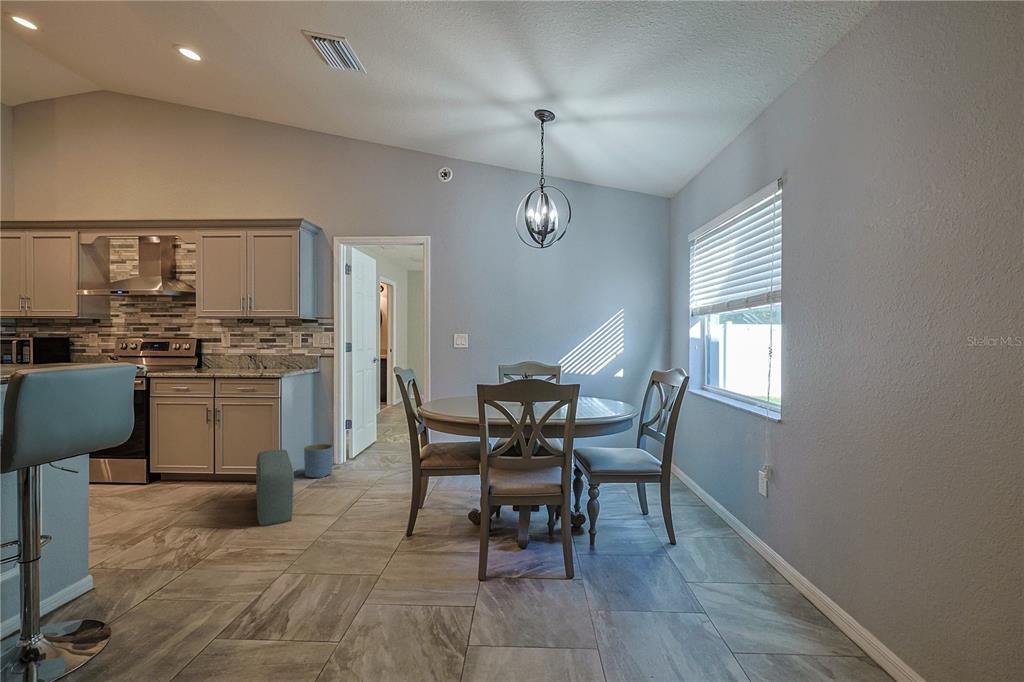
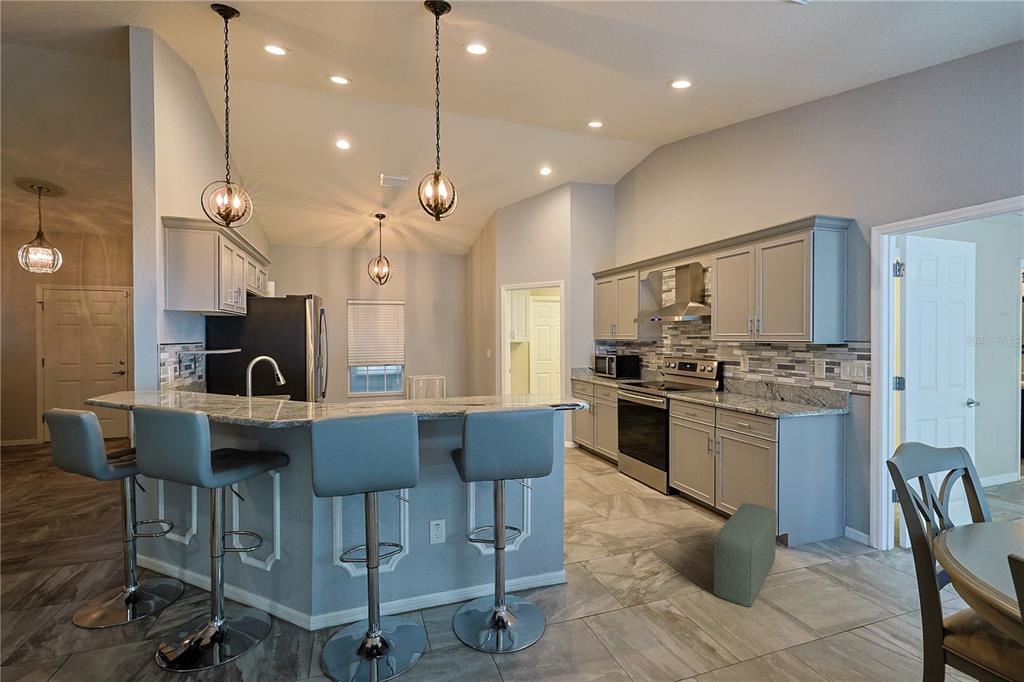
planter: present [304,444,334,478] -> none [815,510,859,562]

